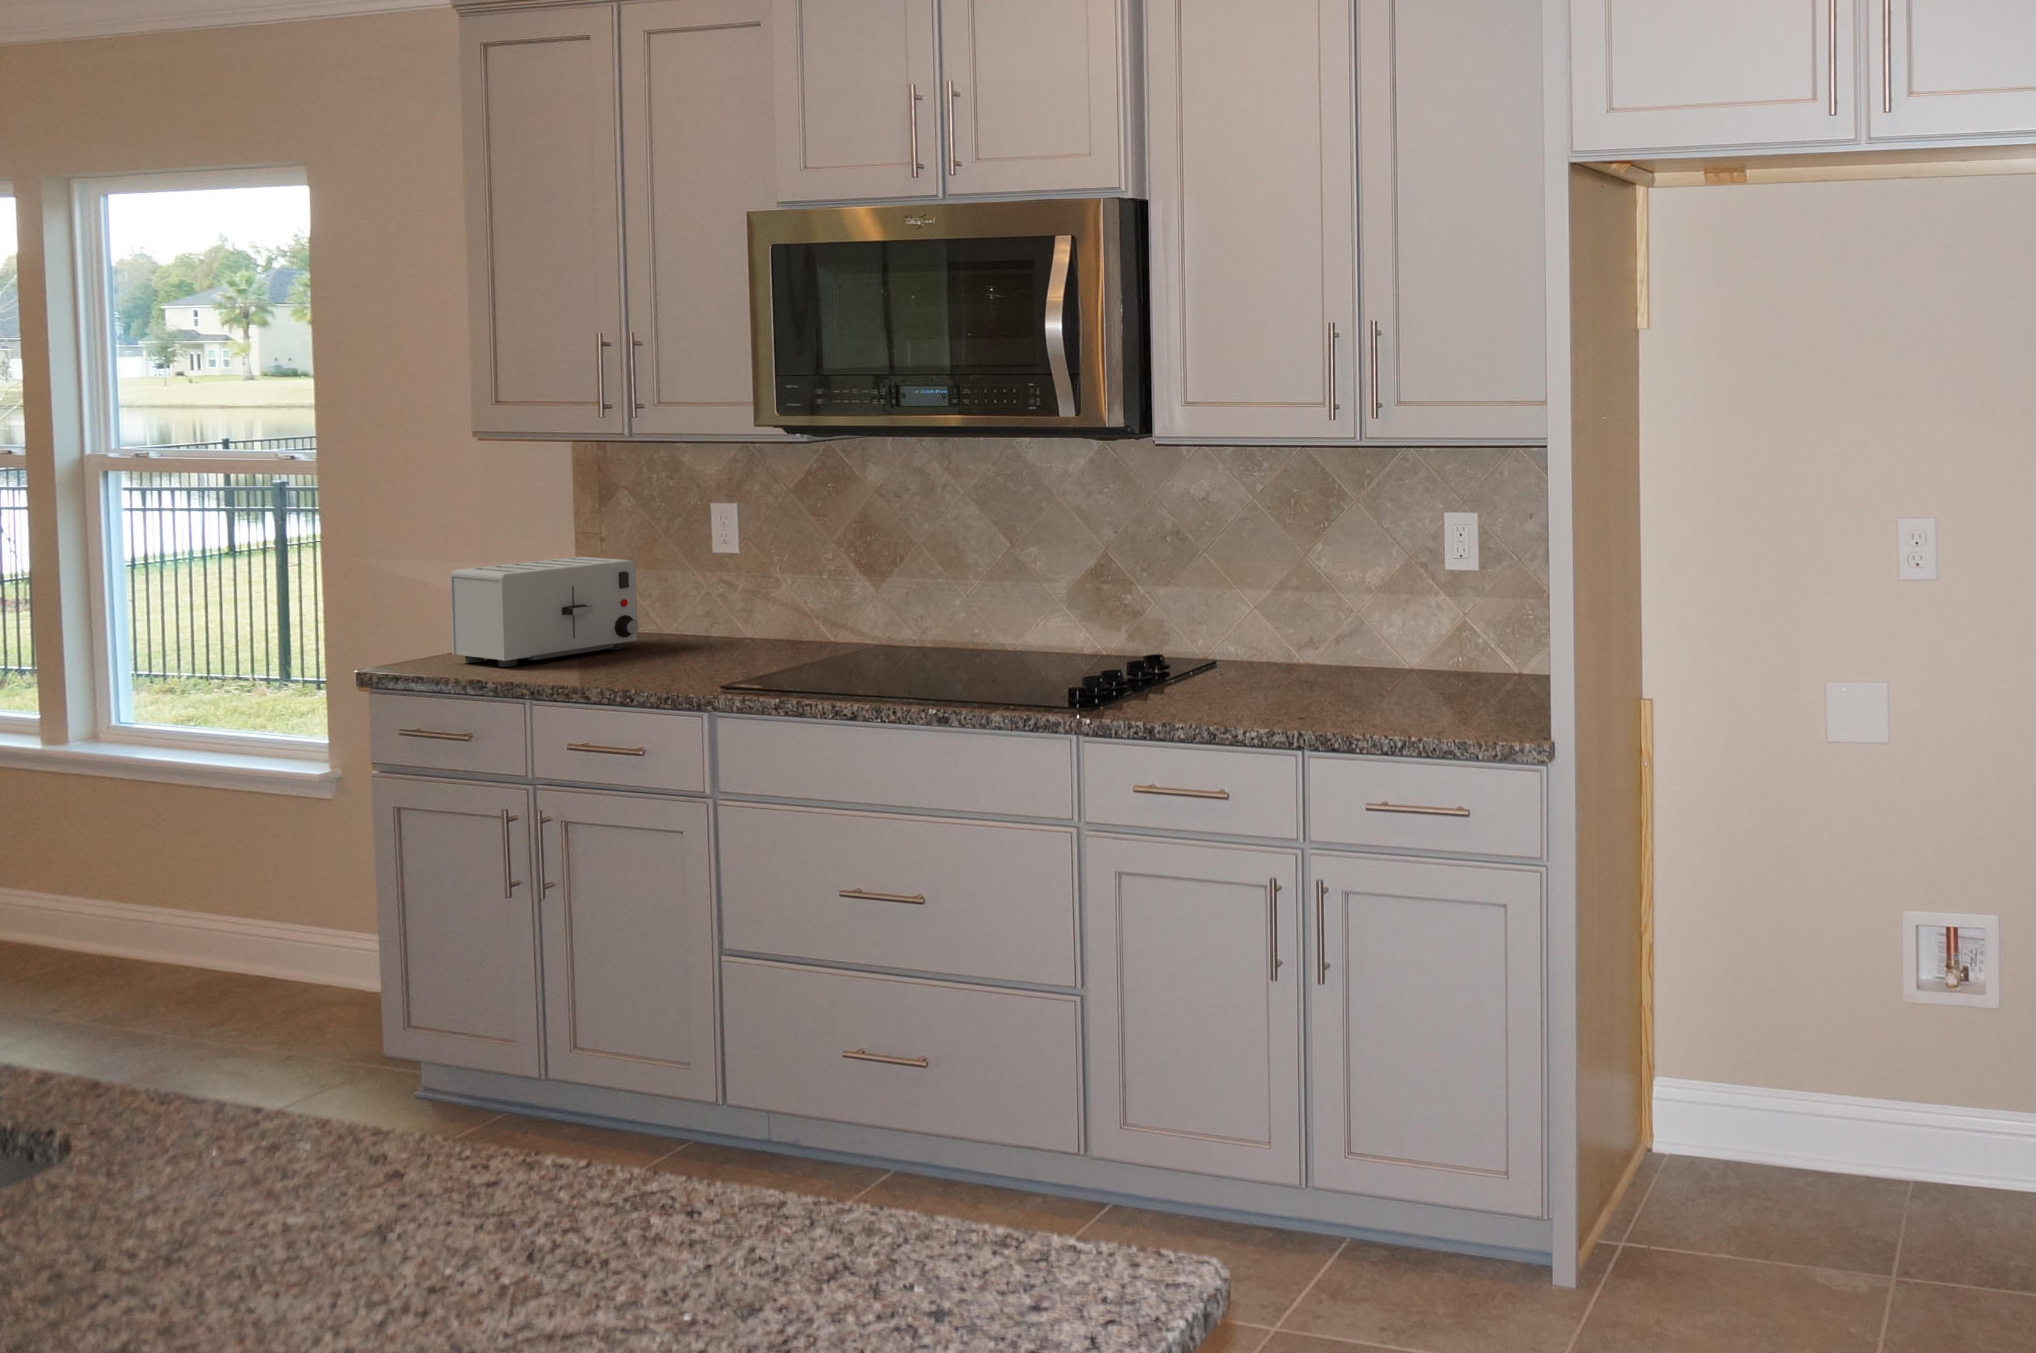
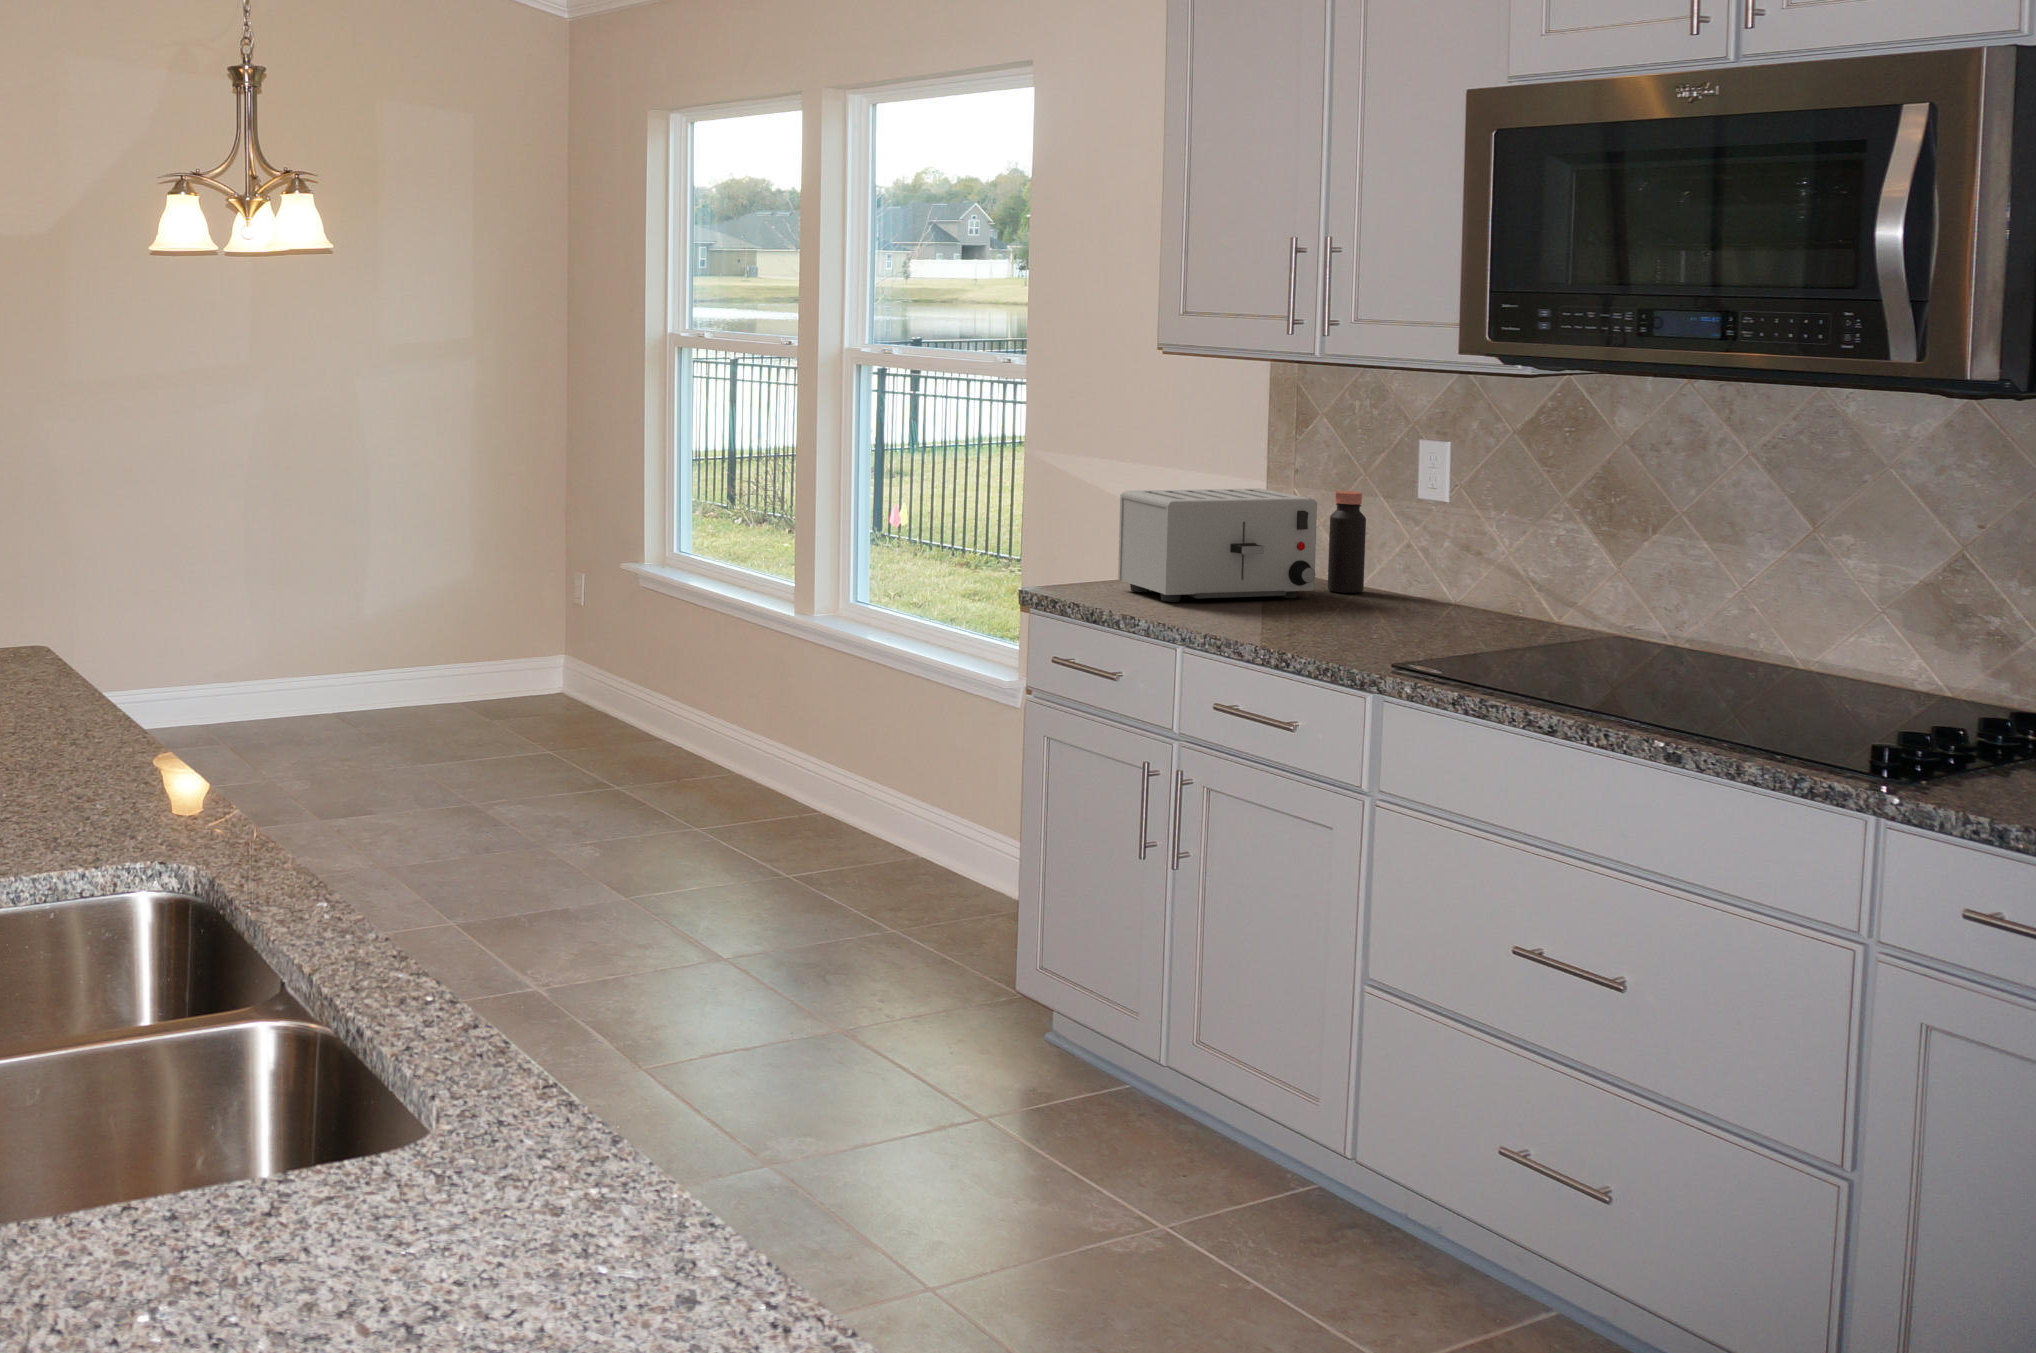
bottle: none [645,552,678,640] -> present [1328,491,1366,593]

